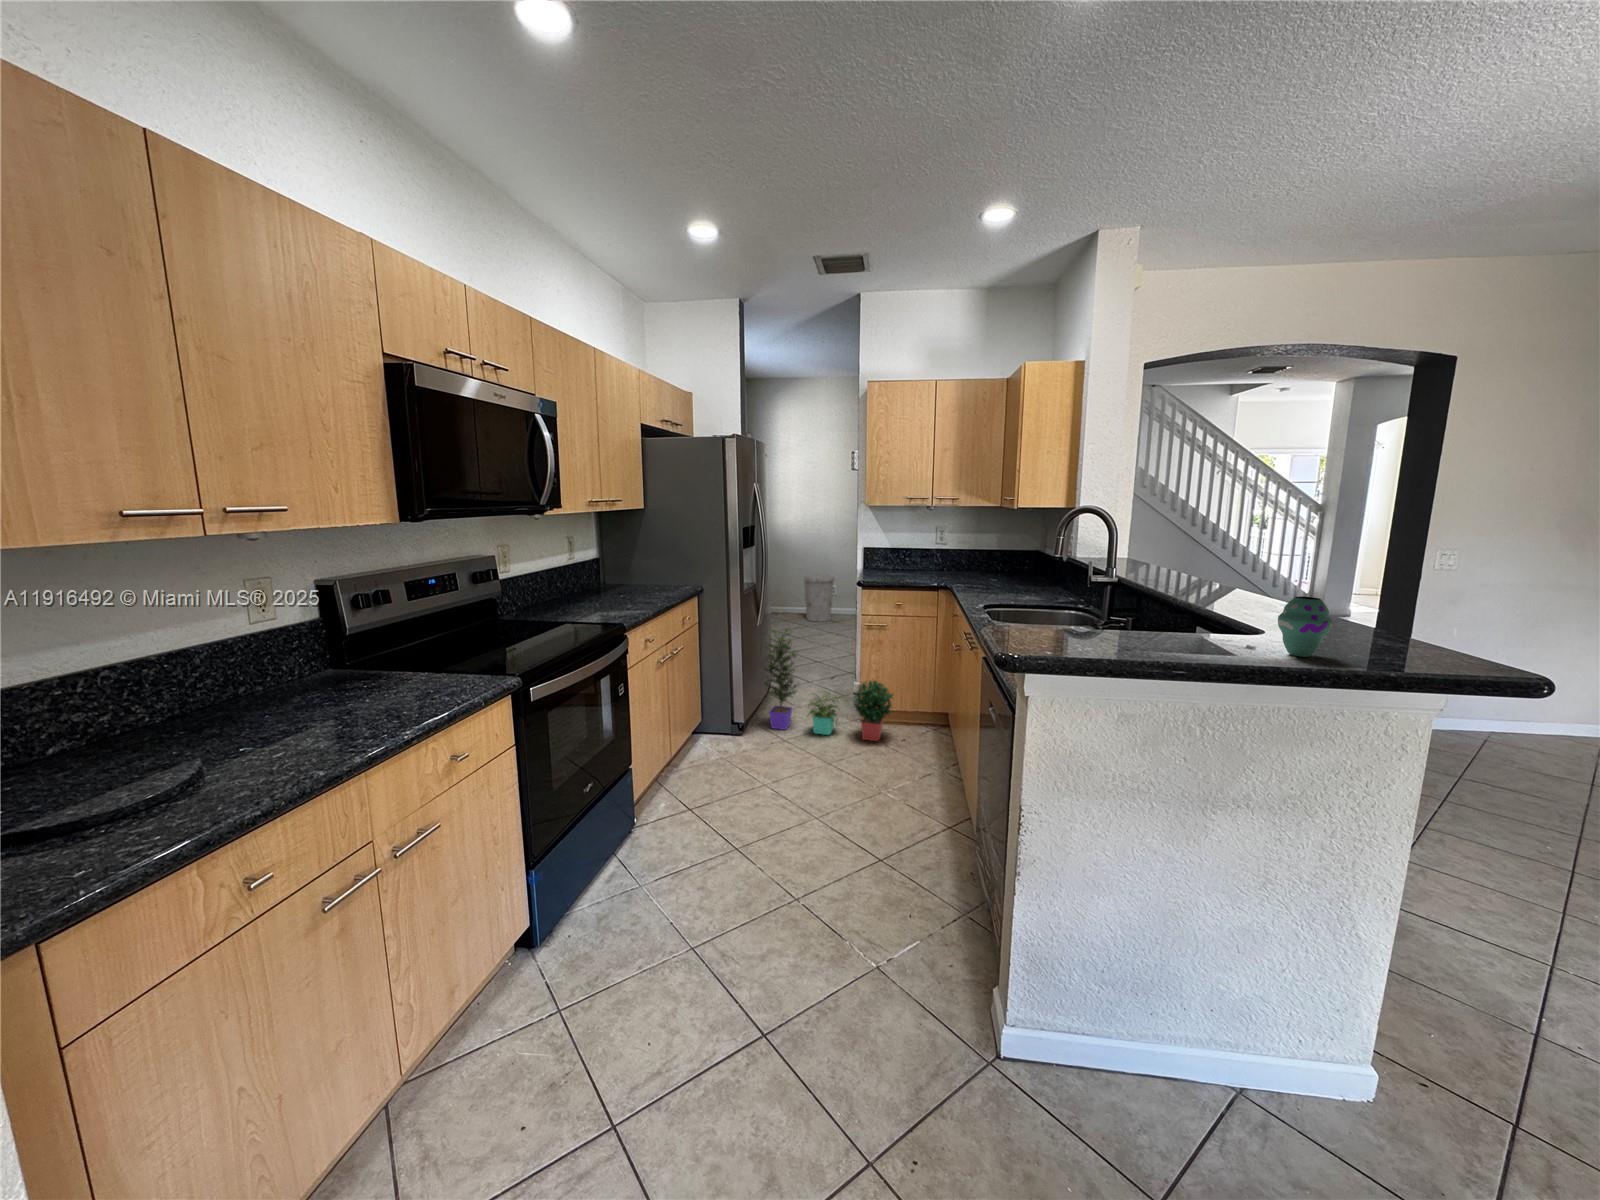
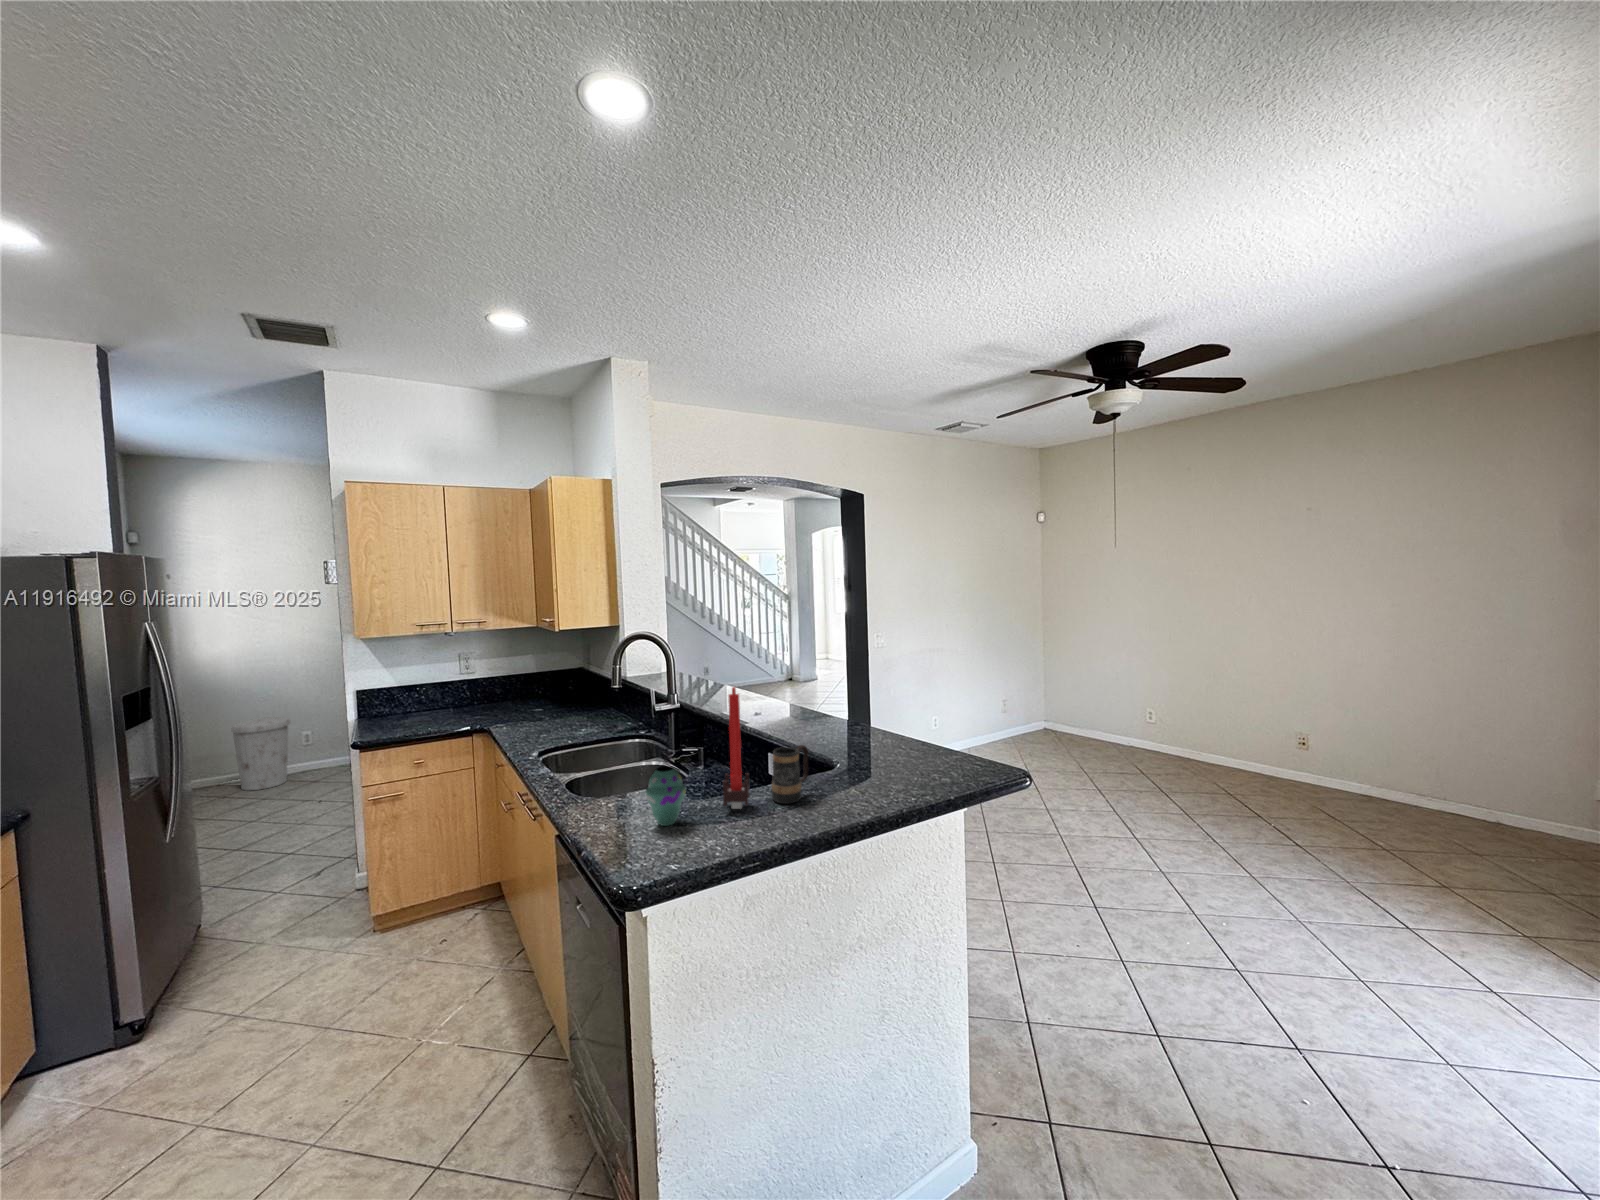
candle: none [1120,519,1158,649] -> present [723,687,750,809]
mug: none [1185,596,1245,657] -> present [772,745,808,804]
vase: present [1278,597,1332,657] -> present [646,766,686,826]
potted plant: present [764,629,893,741] -> none [174,835,427,1006]

